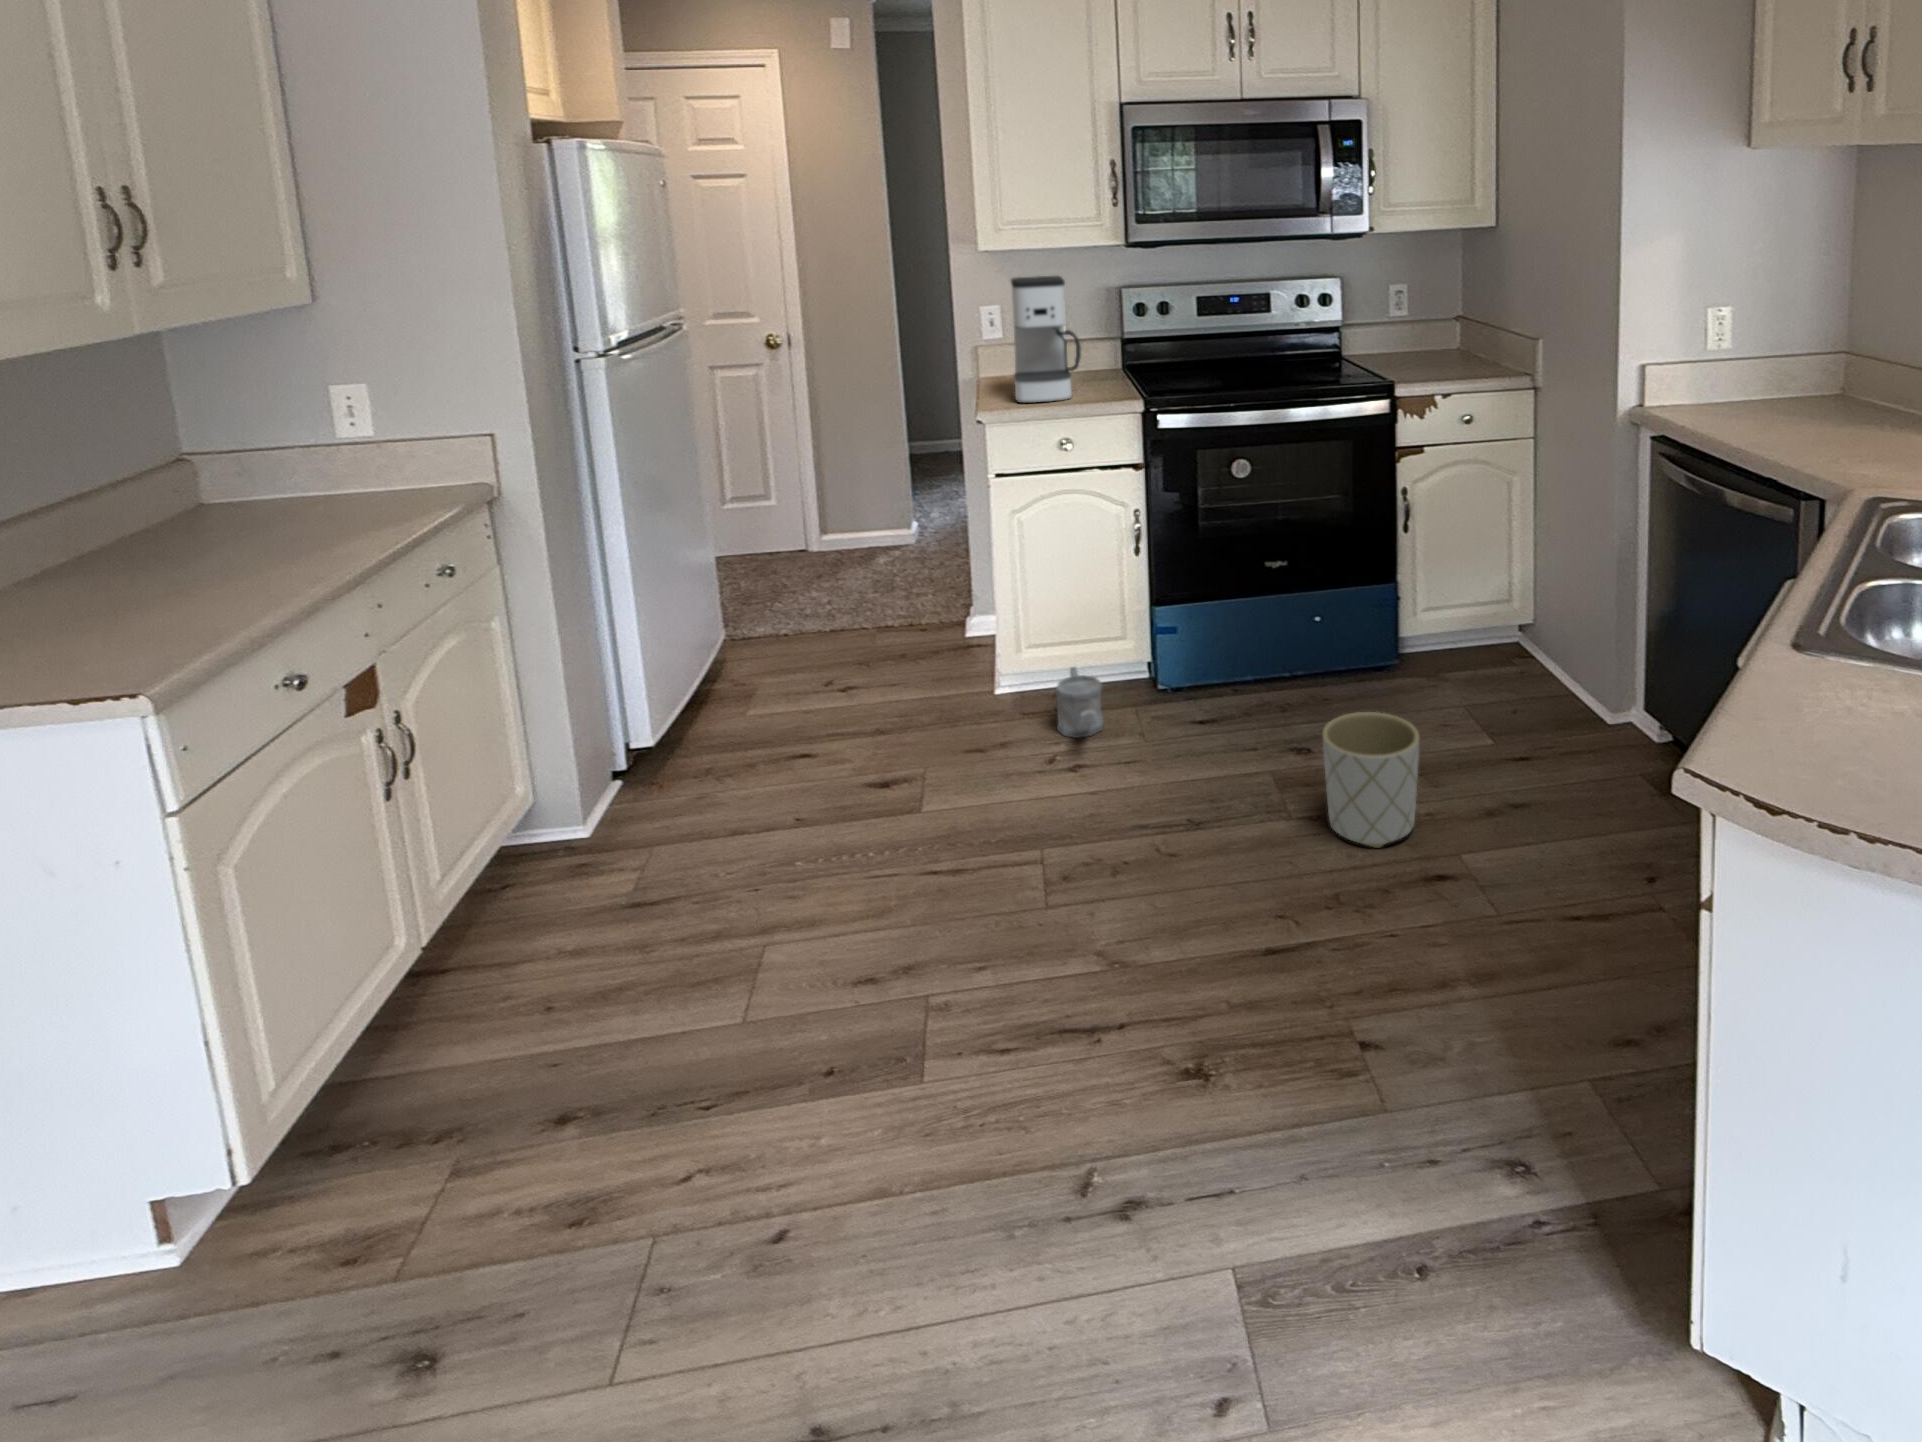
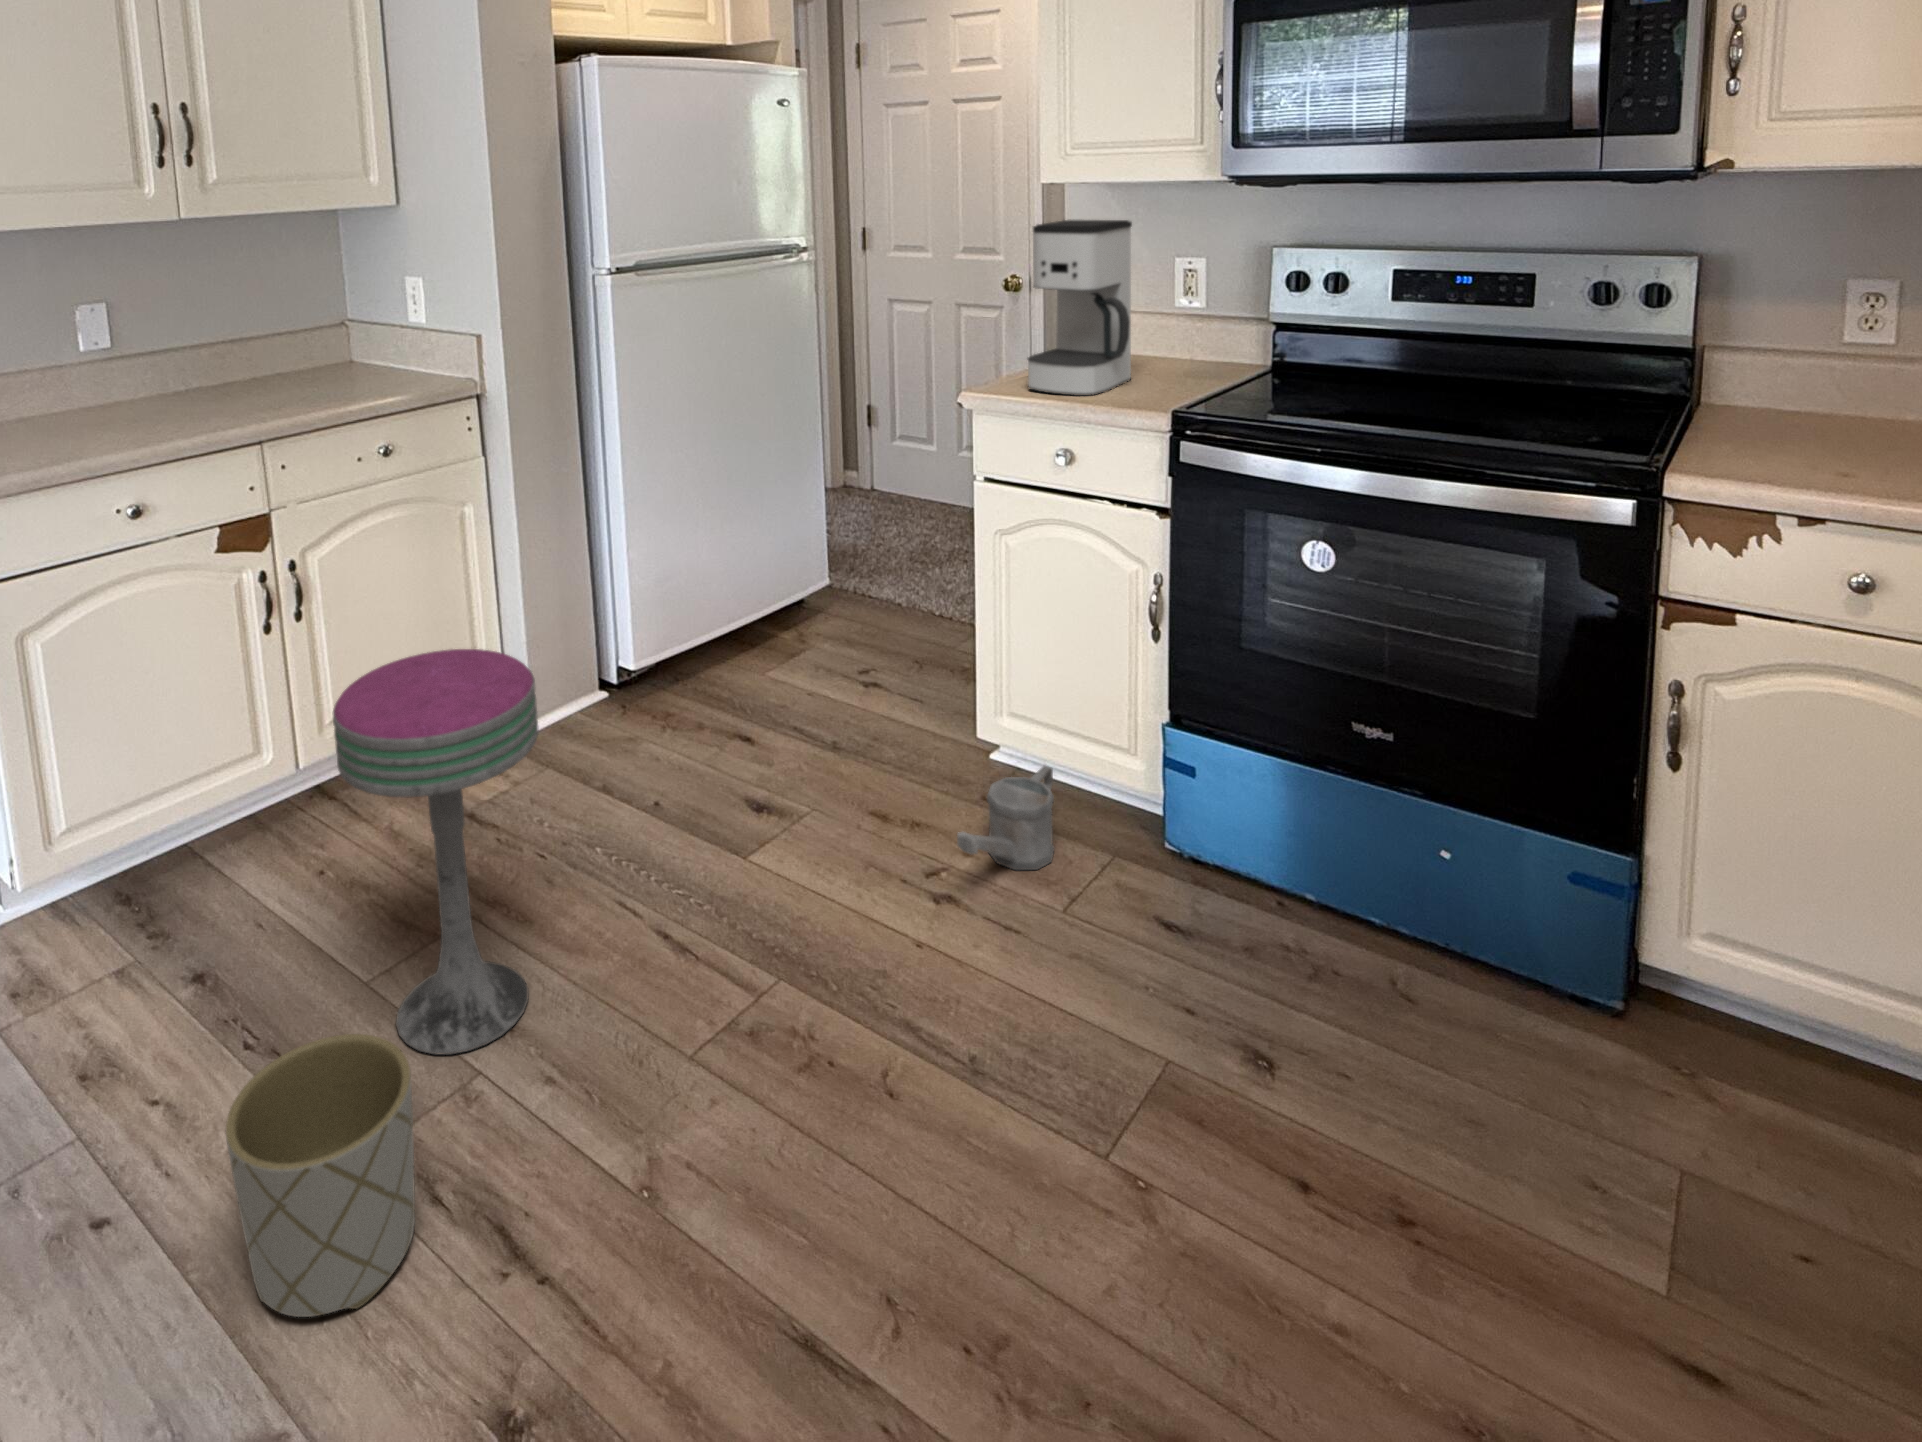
bar stool: none [739,672,916,1020] -> present [332,649,539,1055]
planter: present [1323,712,1419,848] -> present [226,1034,415,1317]

